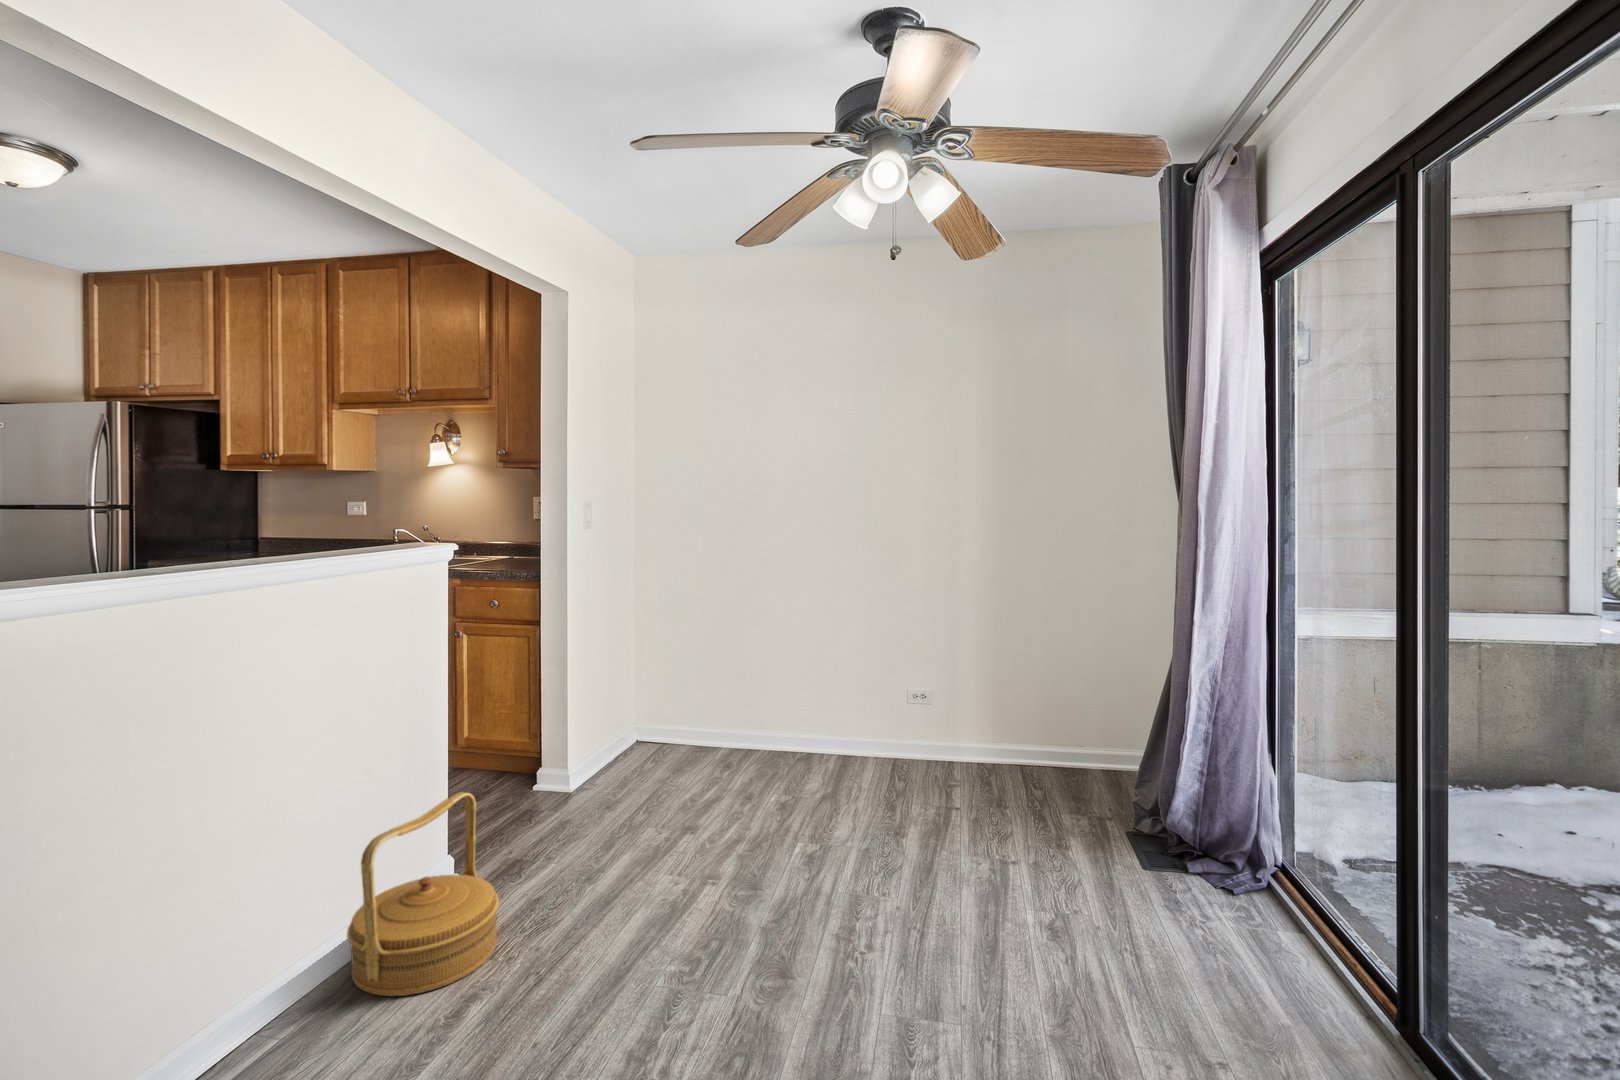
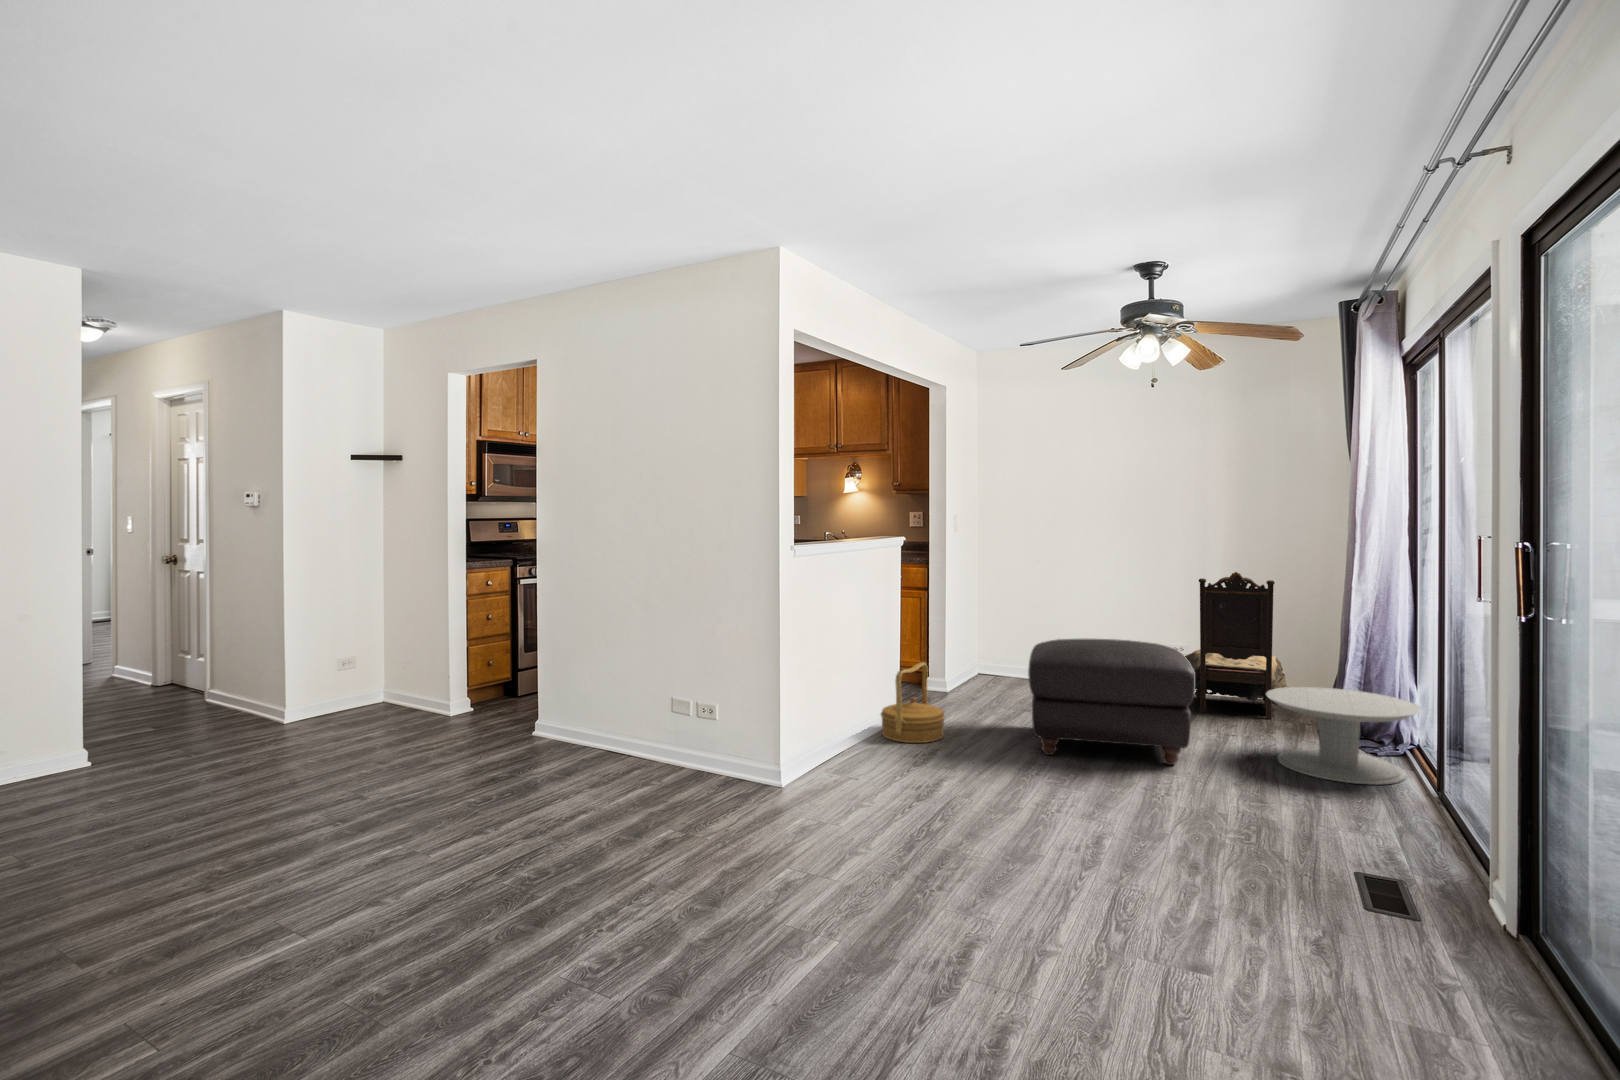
dining chair: none [927,590,1066,810] -> present [1185,572,1287,719]
ottoman: none [650,728,976,997] -> present [1028,639,1195,765]
side table: none [1081,785,1346,1007] -> present [1267,687,1422,785]

